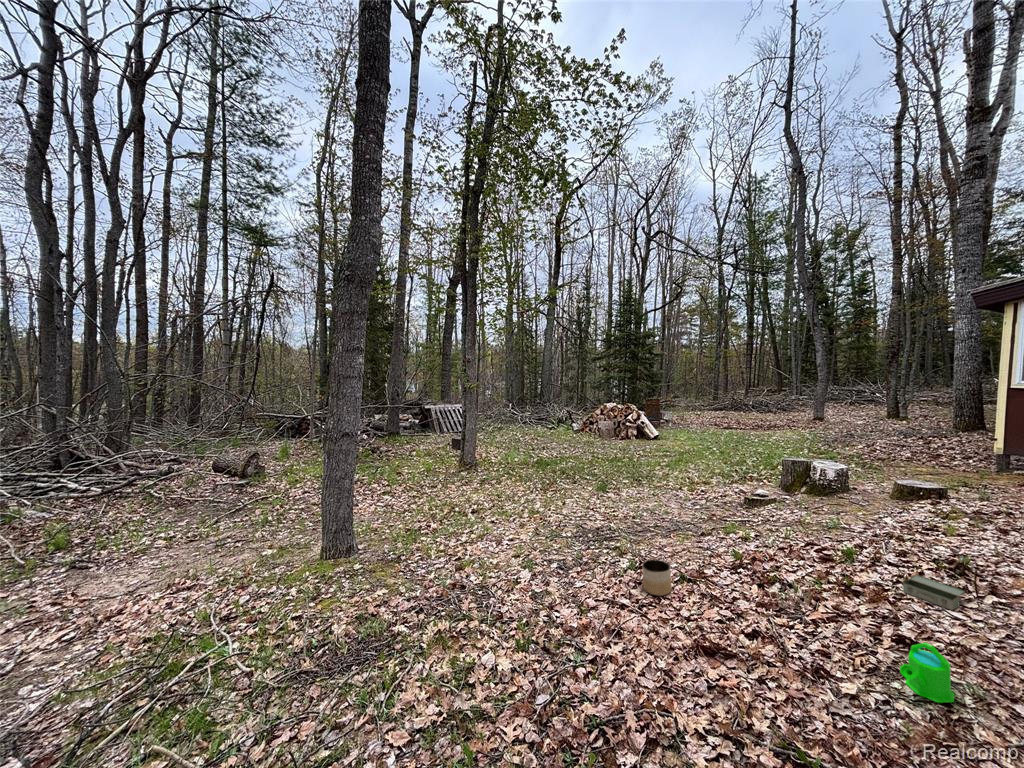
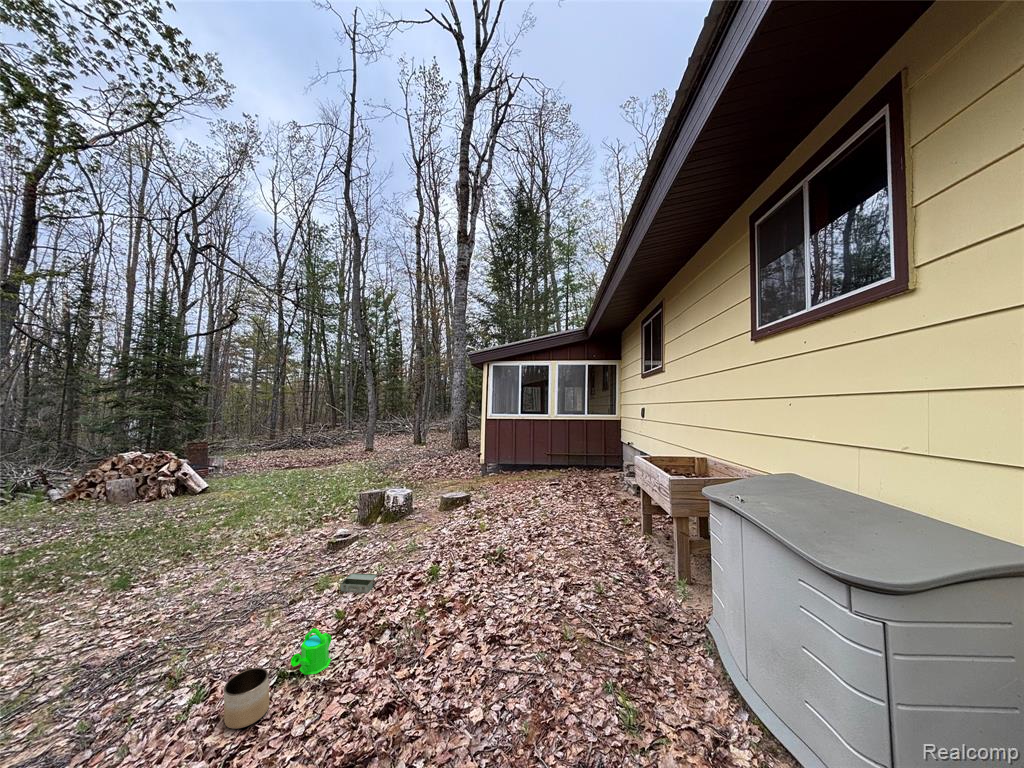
toolbox: present [903,575,965,610] -> present [341,573,377,593]
watering can: present [900,642,955,703] -> present [291,628,332,675]

